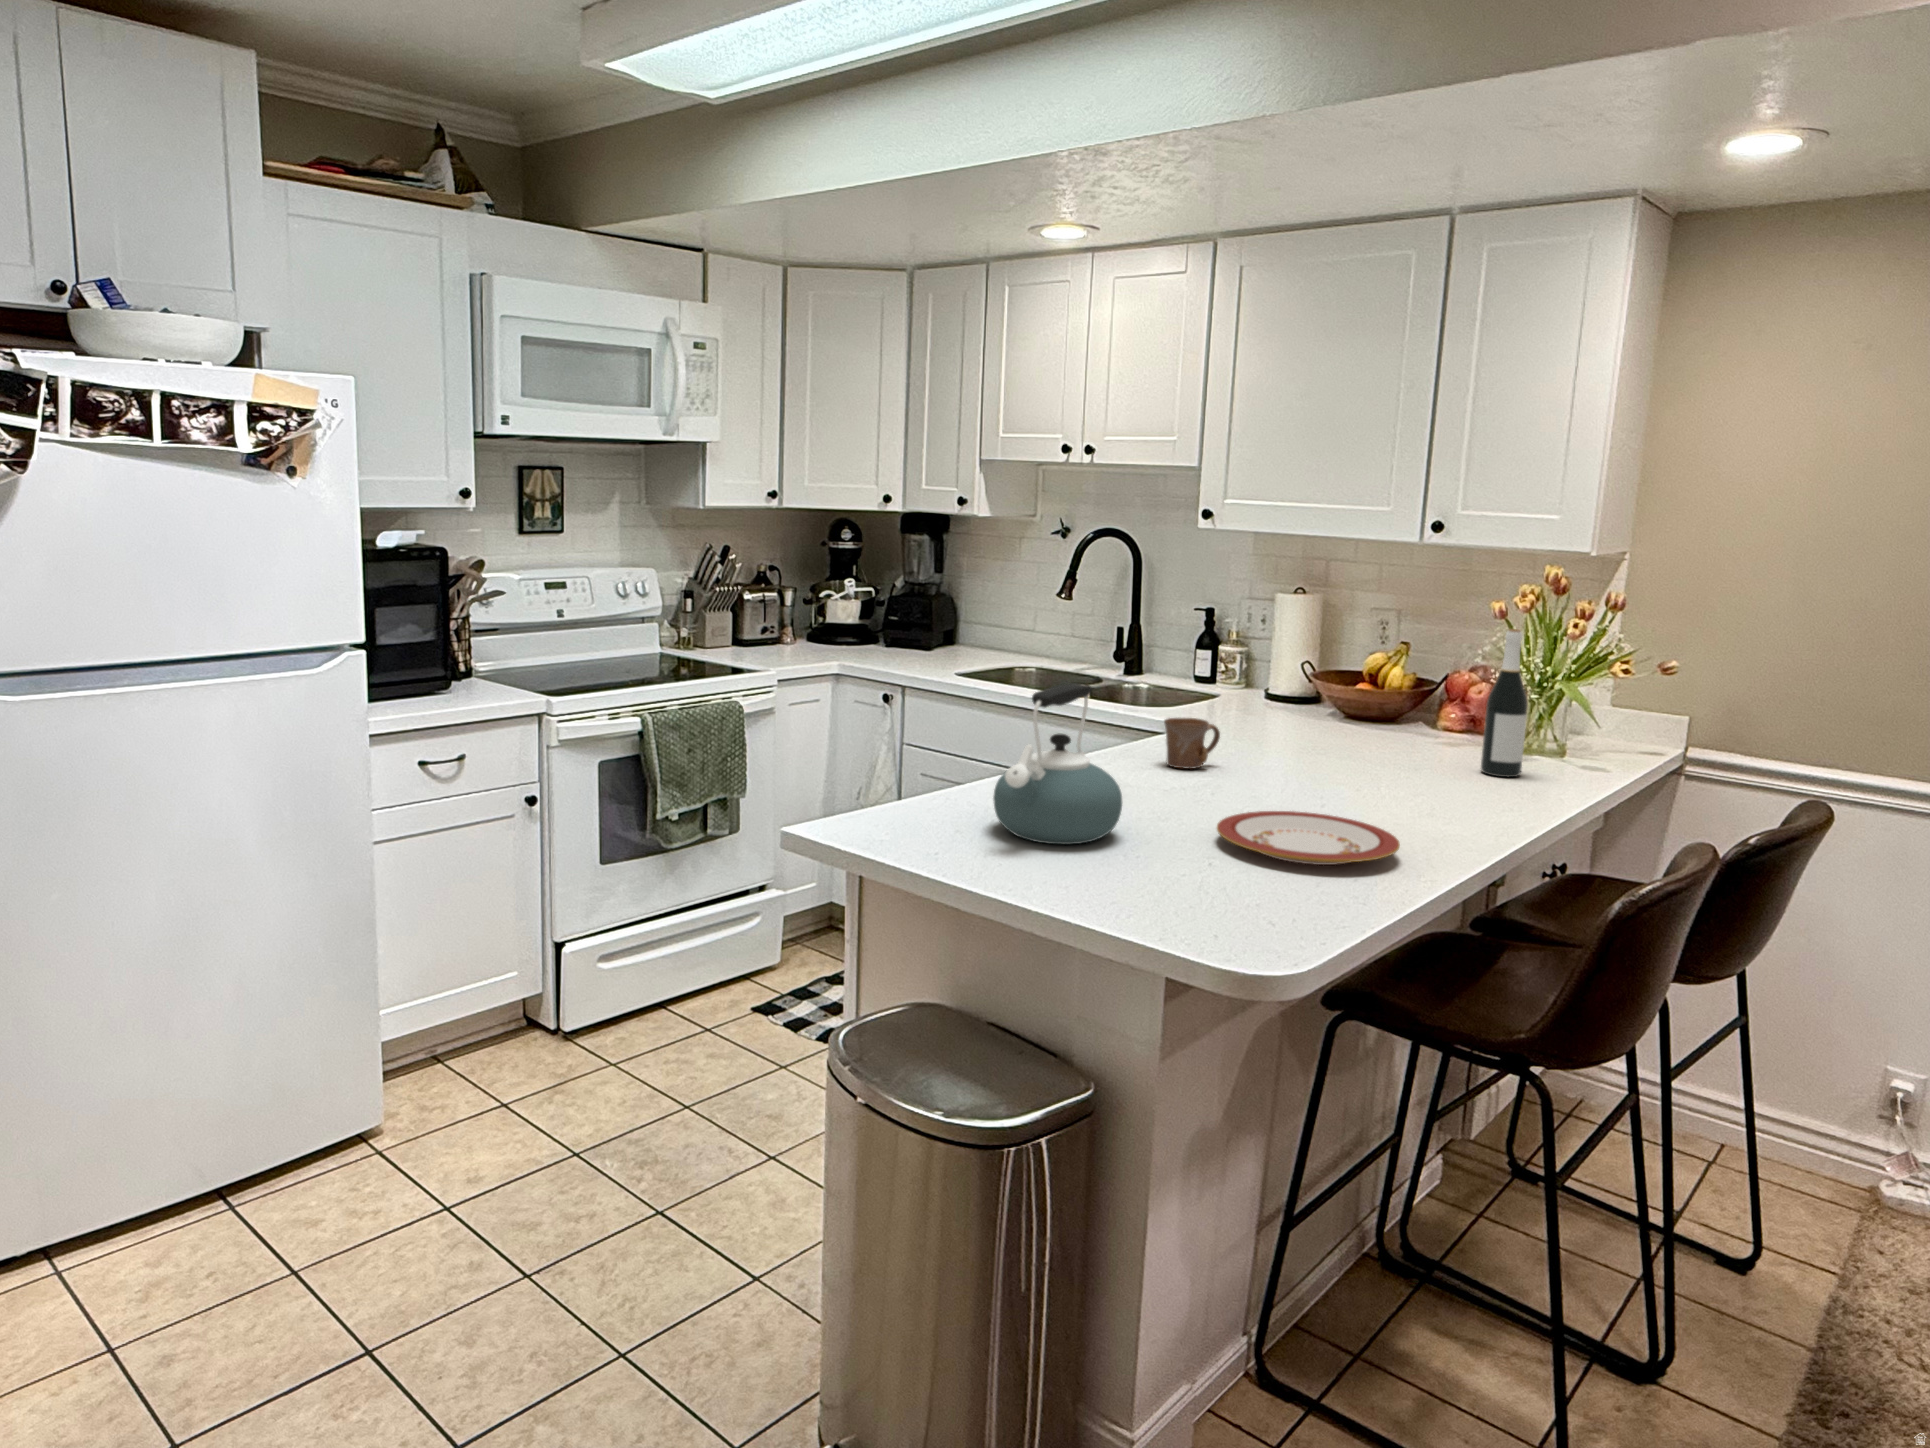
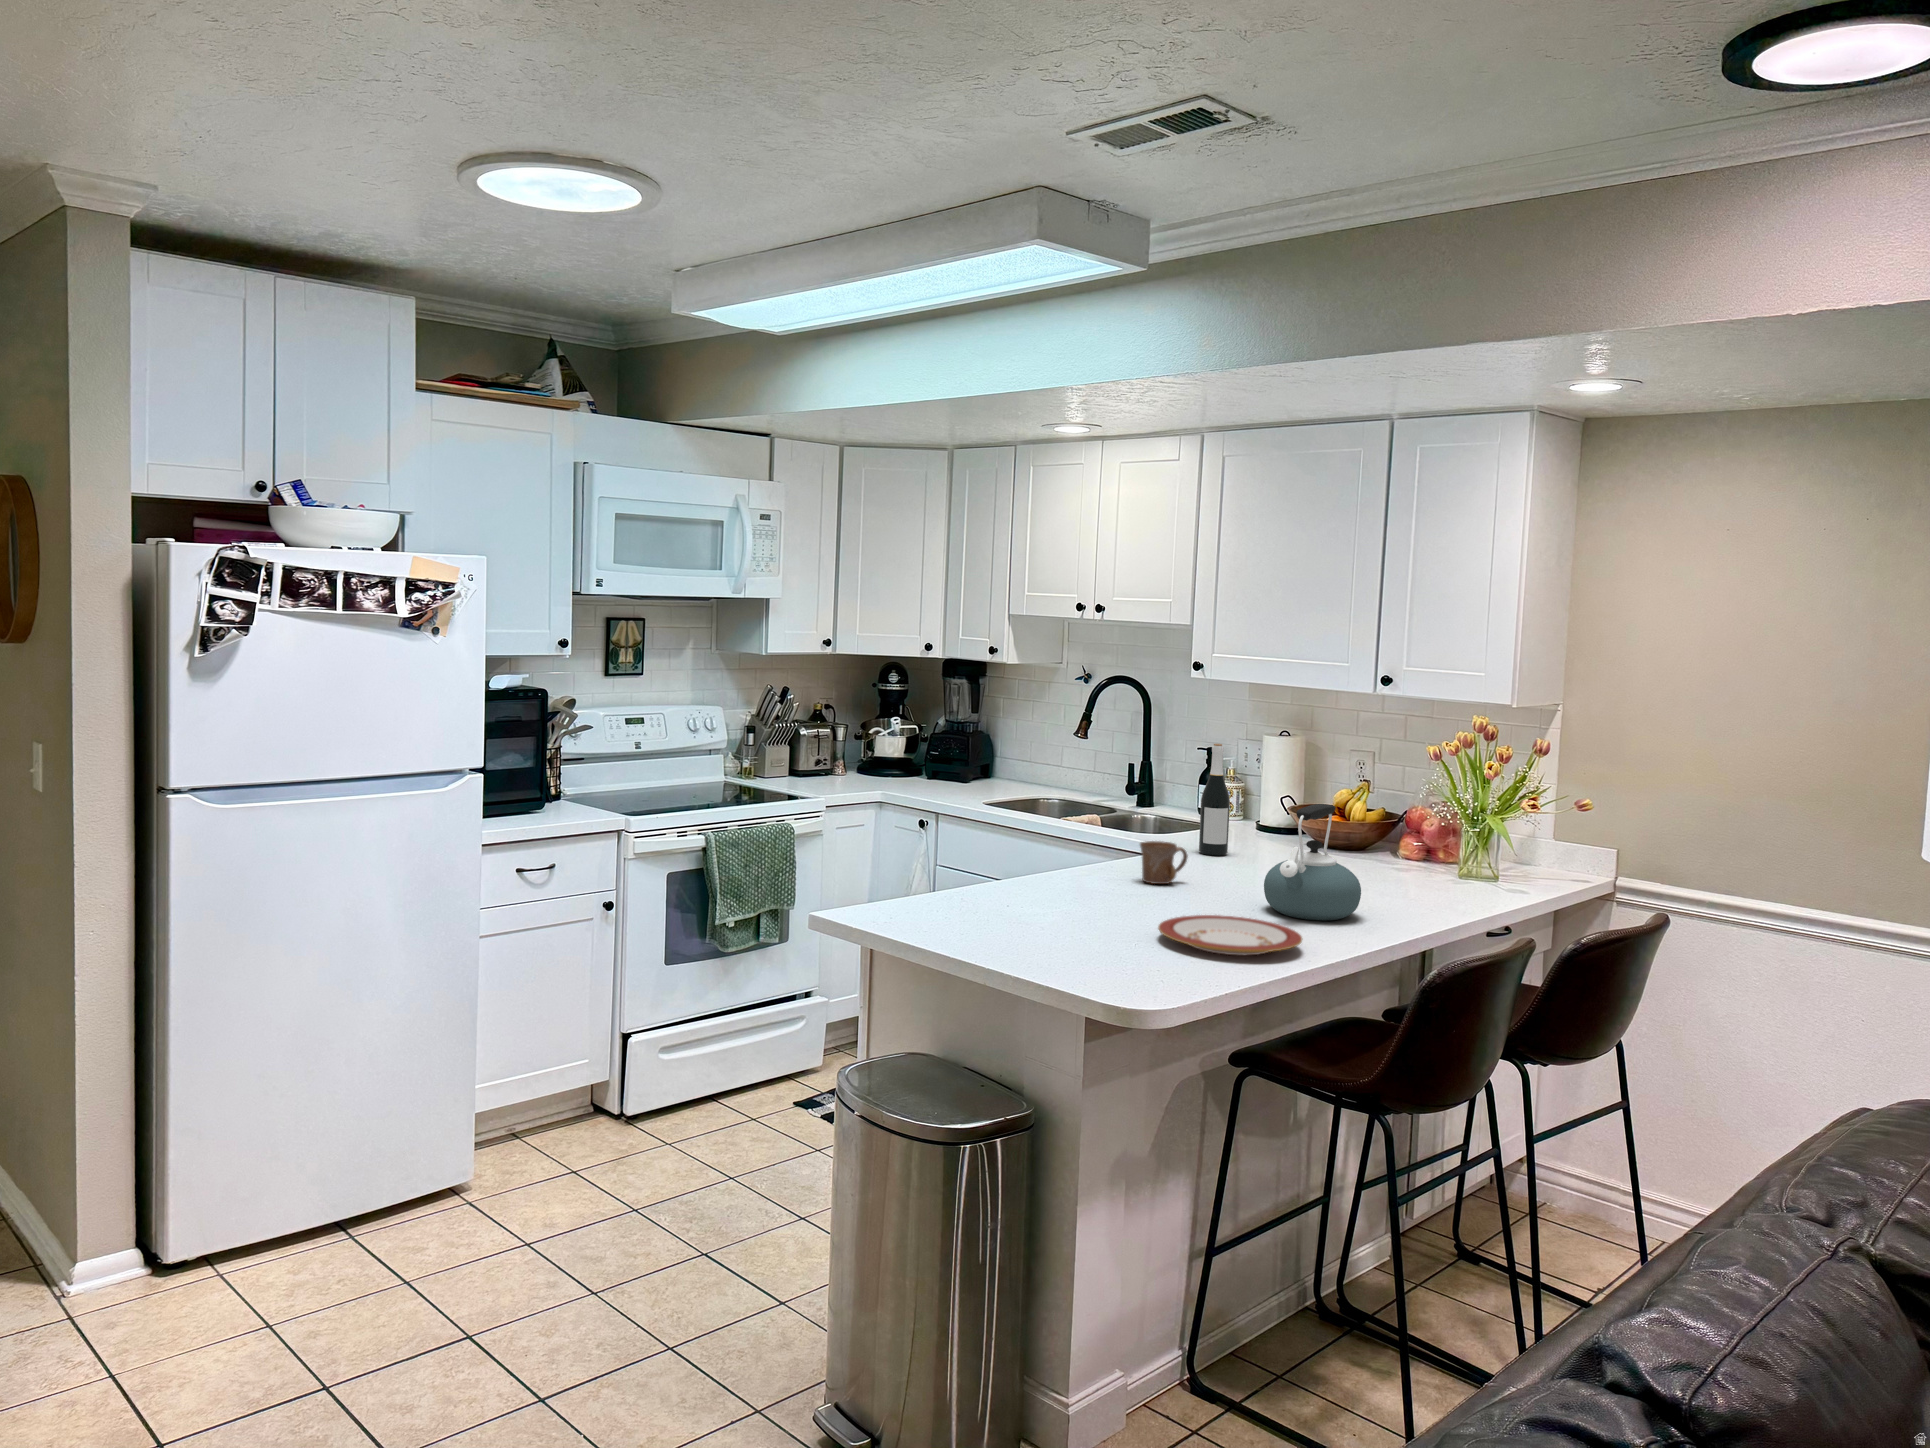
wine bottle: present [1481,629,1528,777] -> present [1199,744,1230,856]
kettle: present [993,683,1122,844] -> present [1264,804,1361,920]

